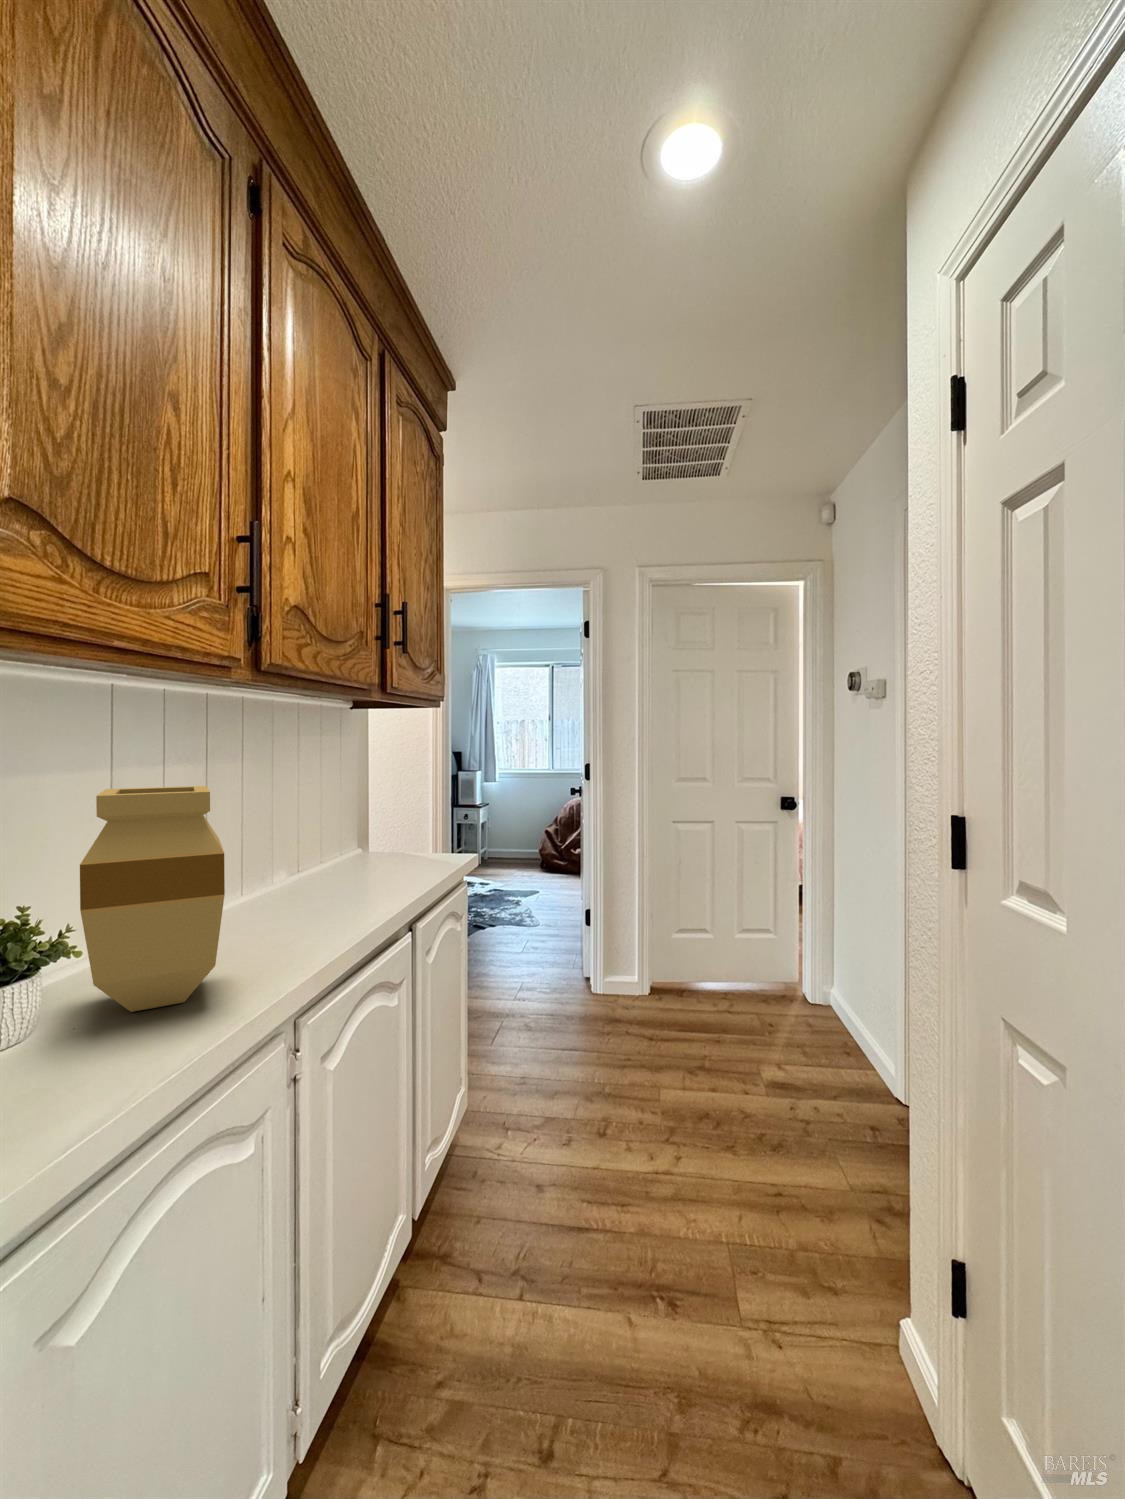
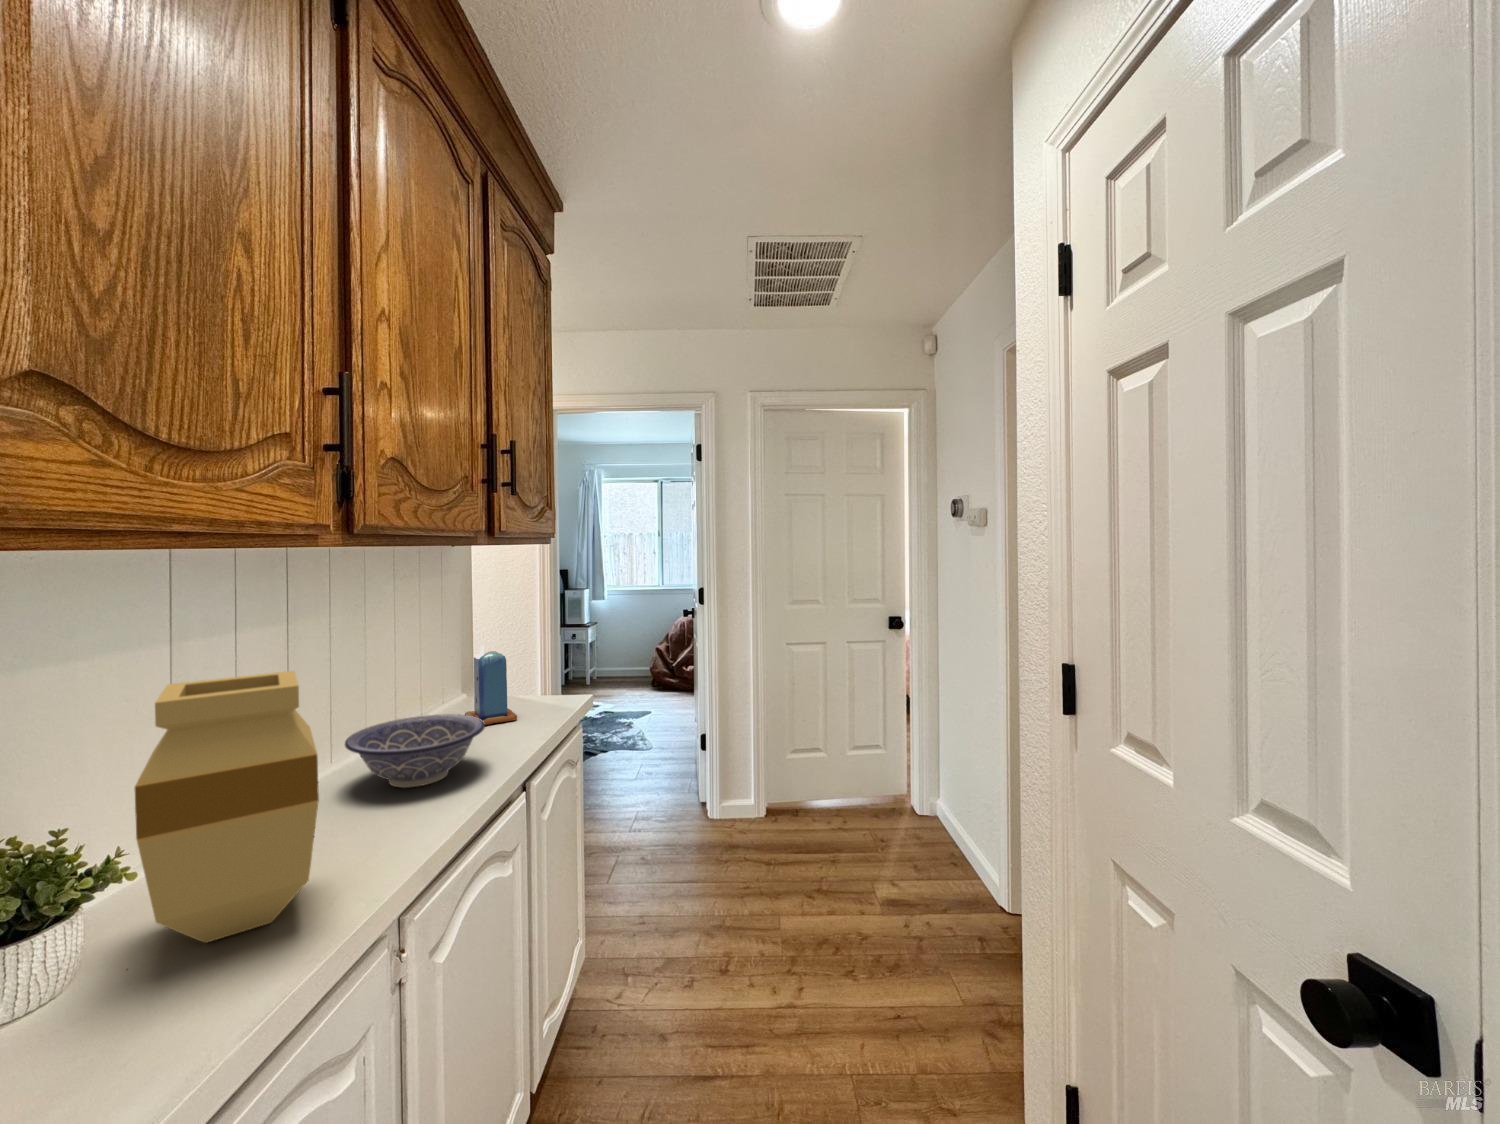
candle: none [356,798,403,874] -> present [465,645,517,725]
decorative bowl: none [248,855,372,916] -> present [345,714,485,788]

